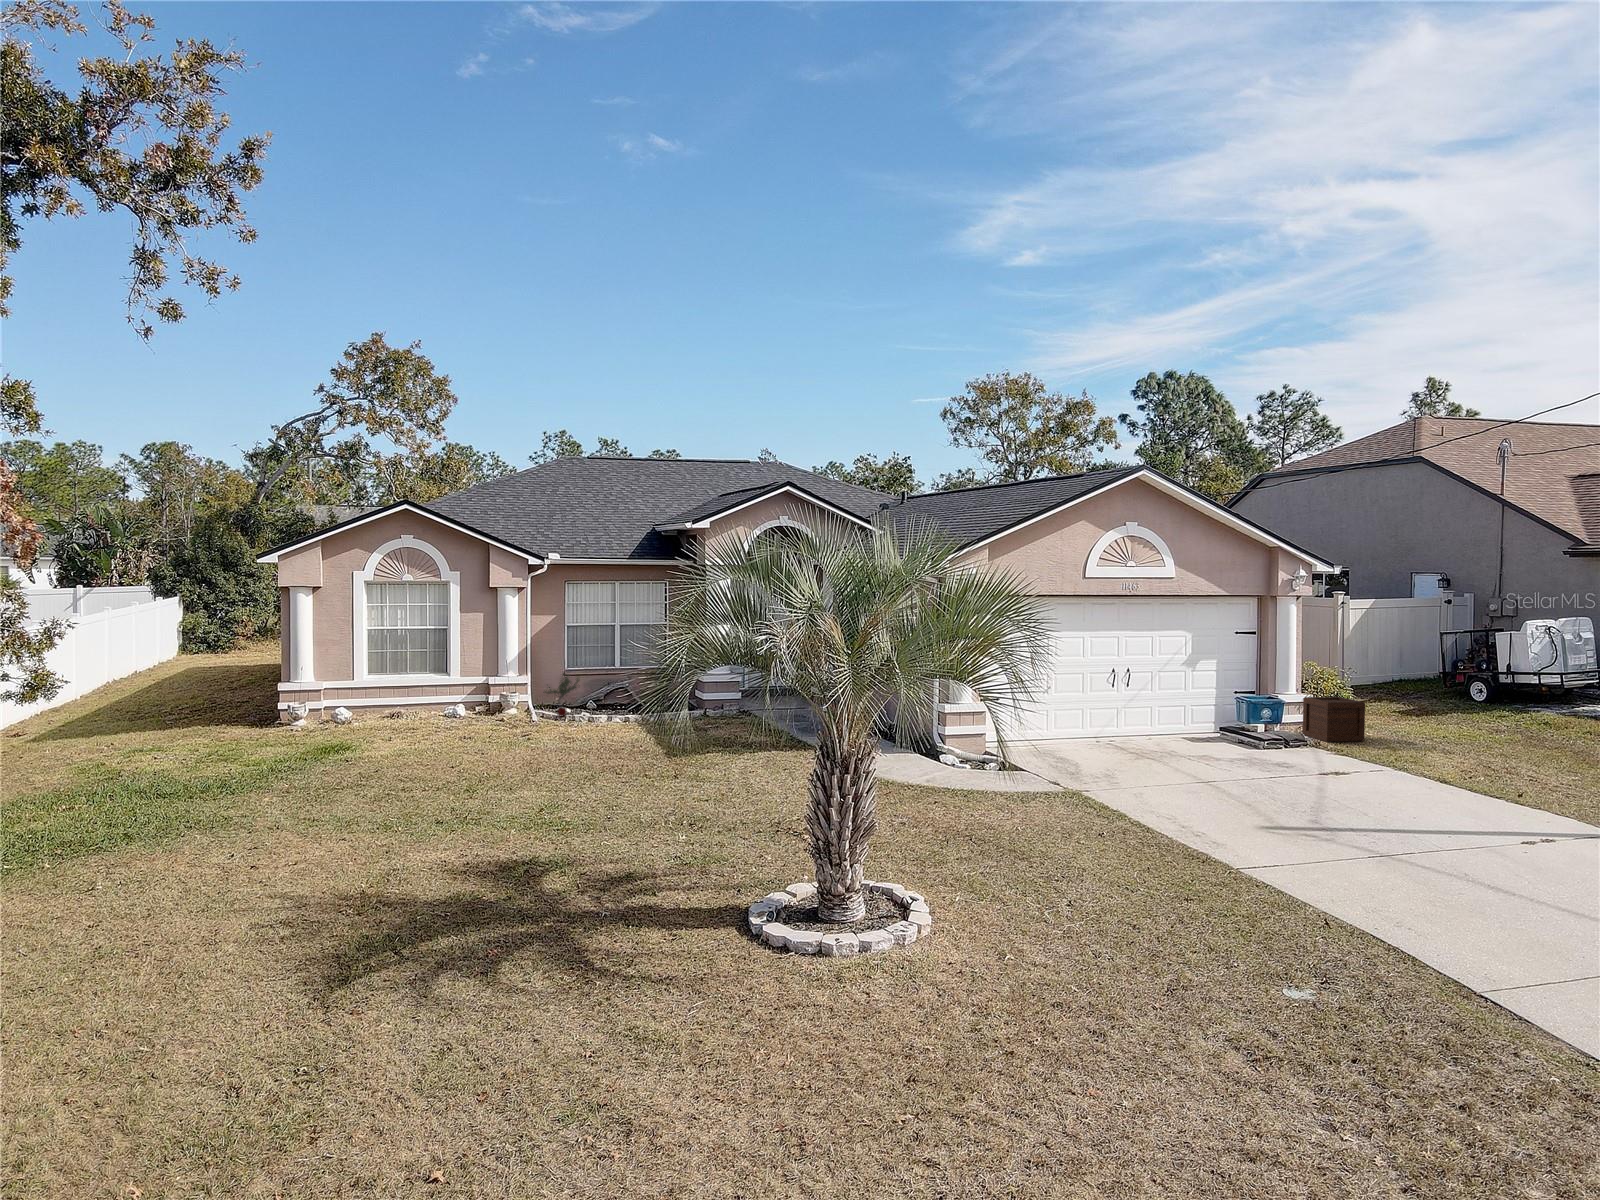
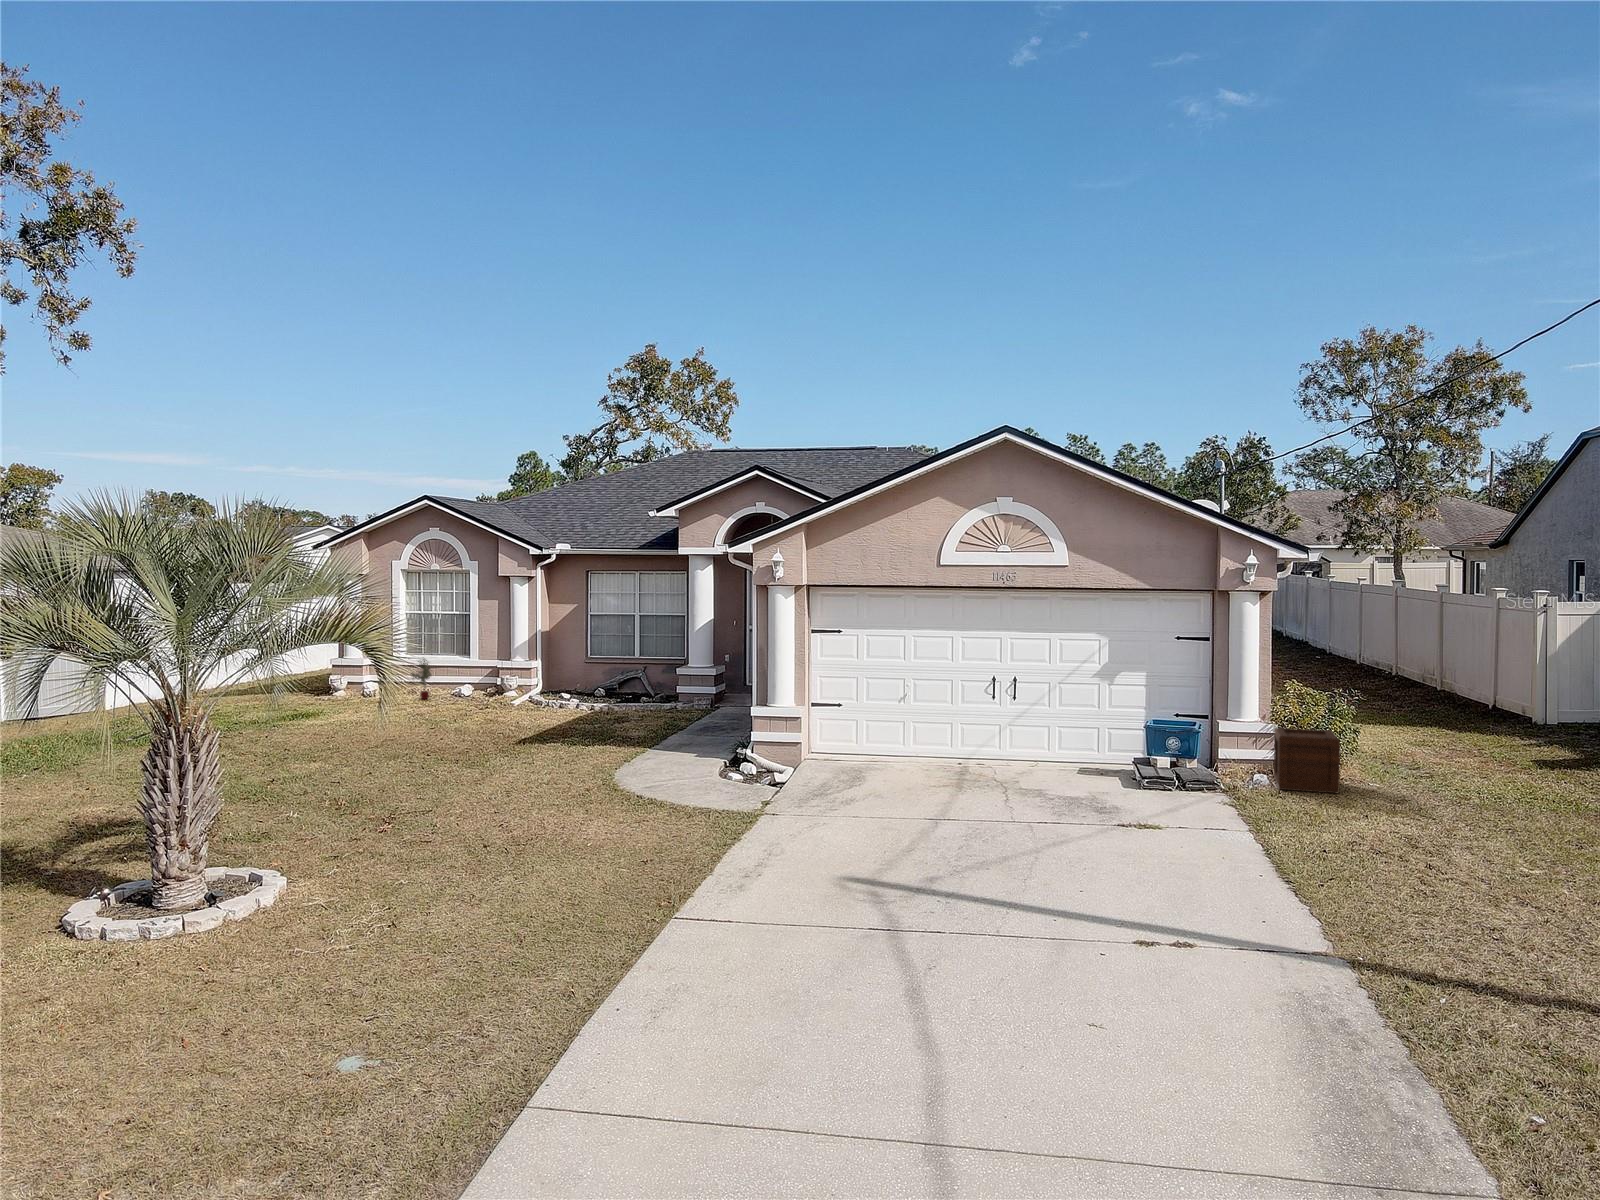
potted tree: present [545,673,580,717] -> present [410,660,431,700]

